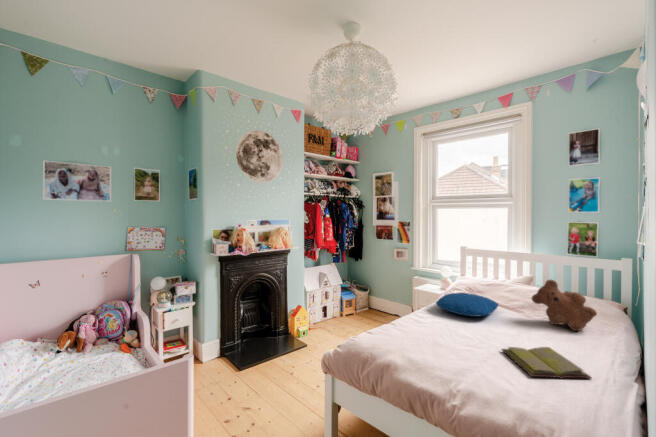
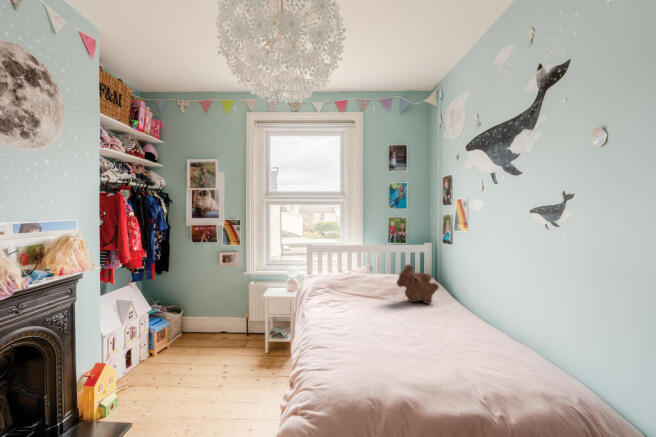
pillow: present [436,293,498,317] -> none [320,289,373,310]
diary: present [502,347,592,379] -> none [414,319,479,345]

